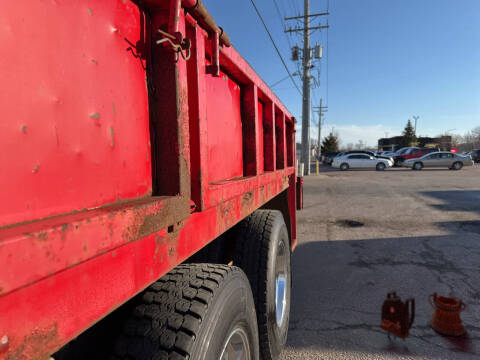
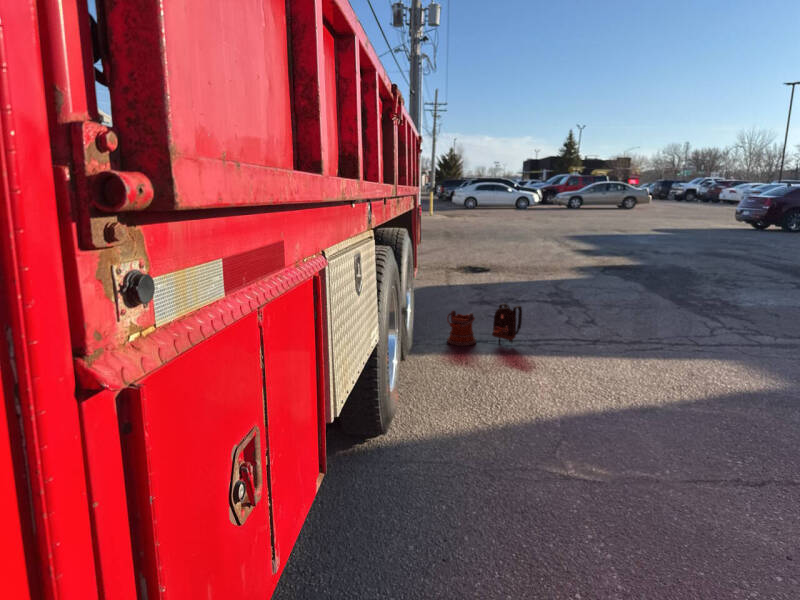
bucket: present [428,292,467,336] -> present [447,310,477,346]

